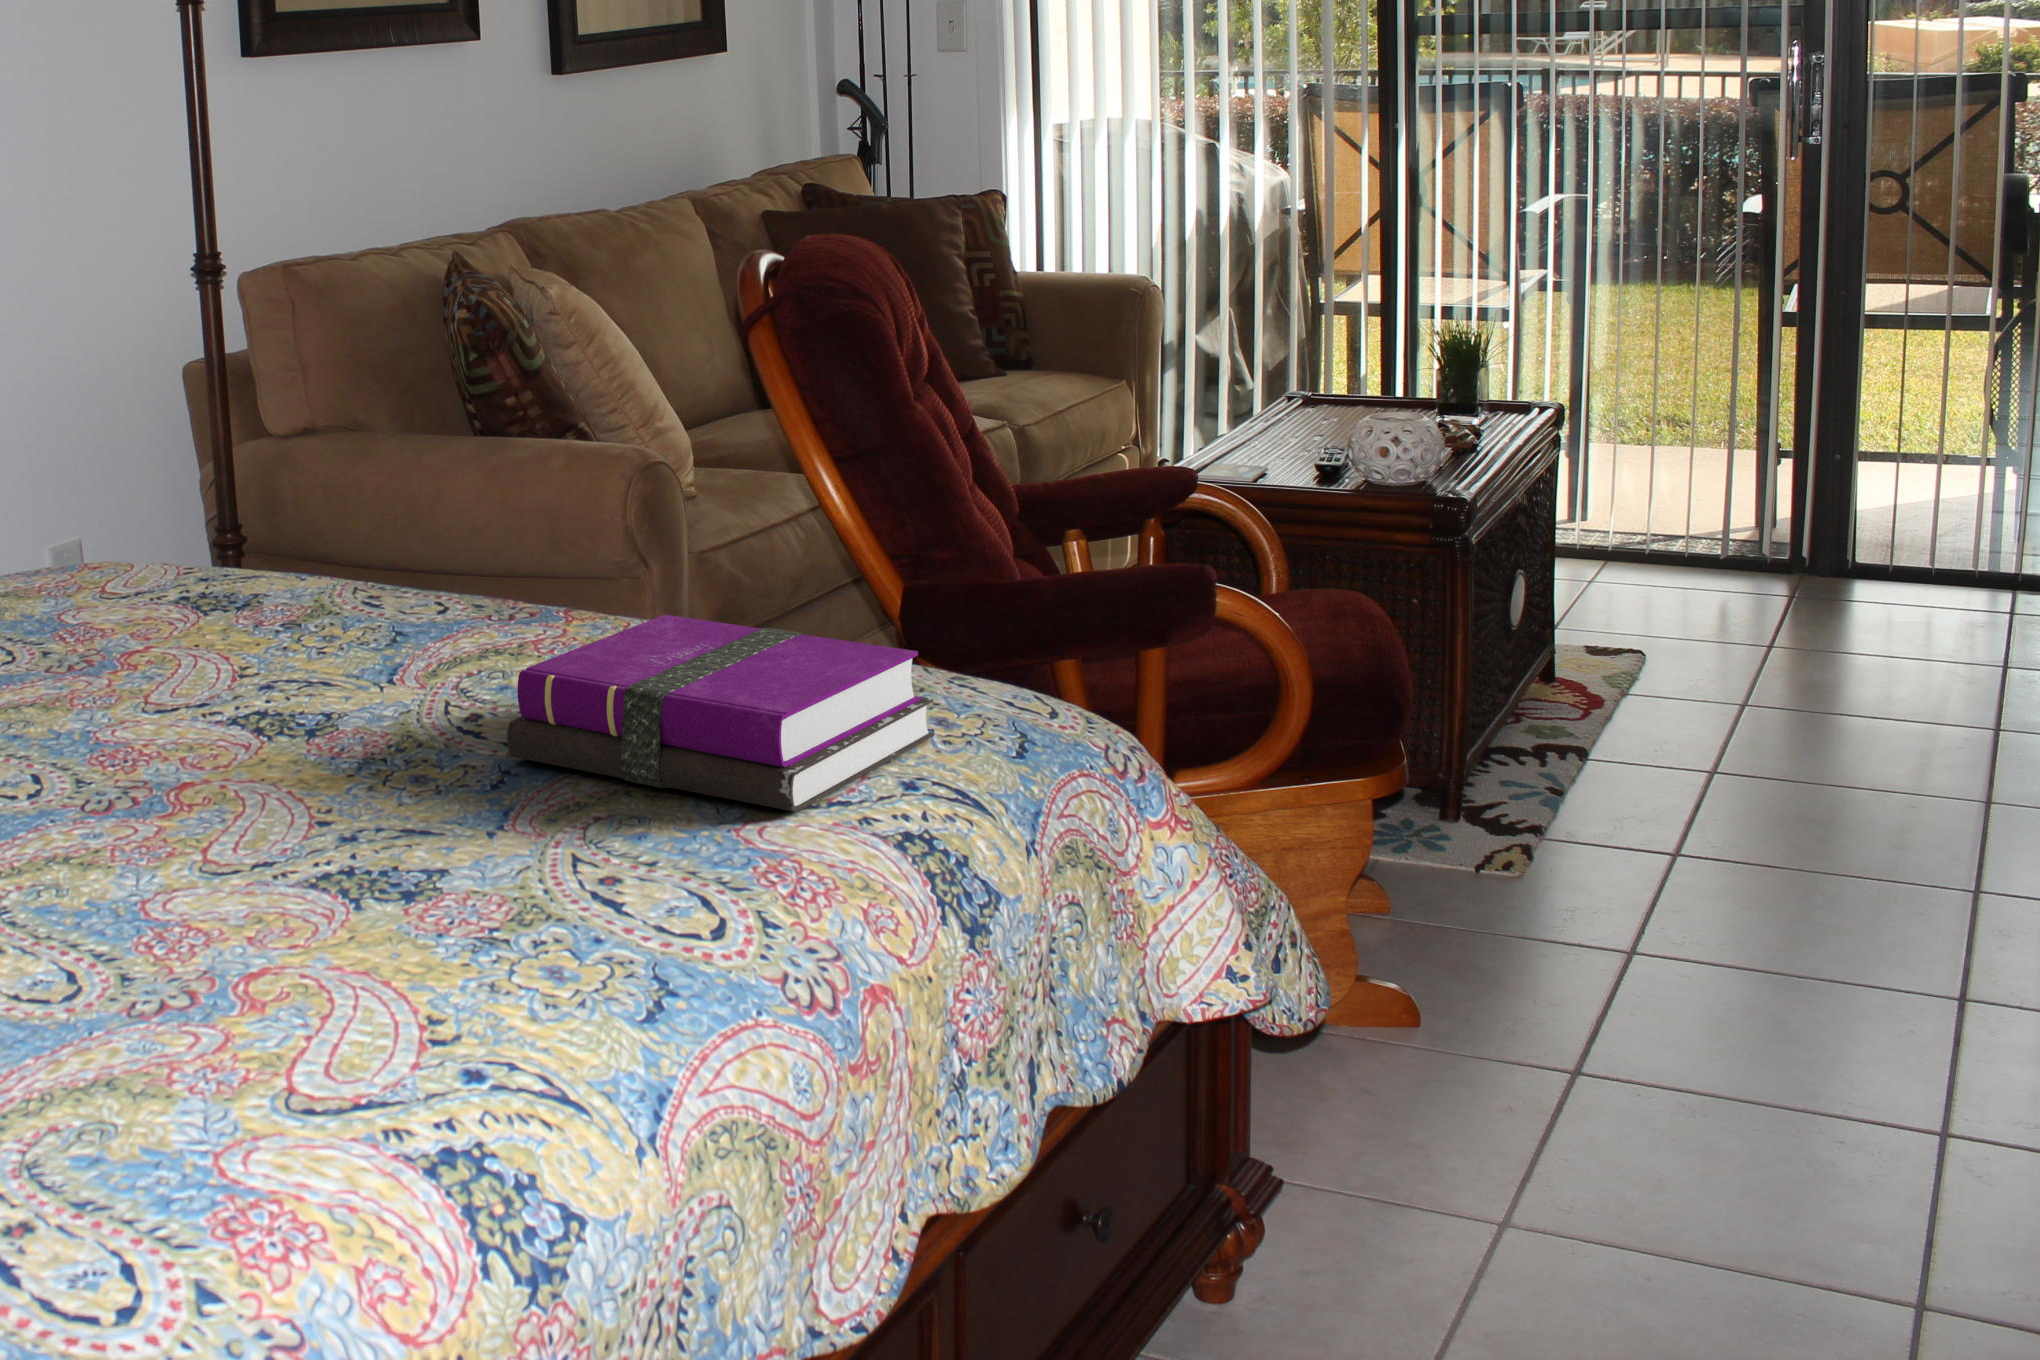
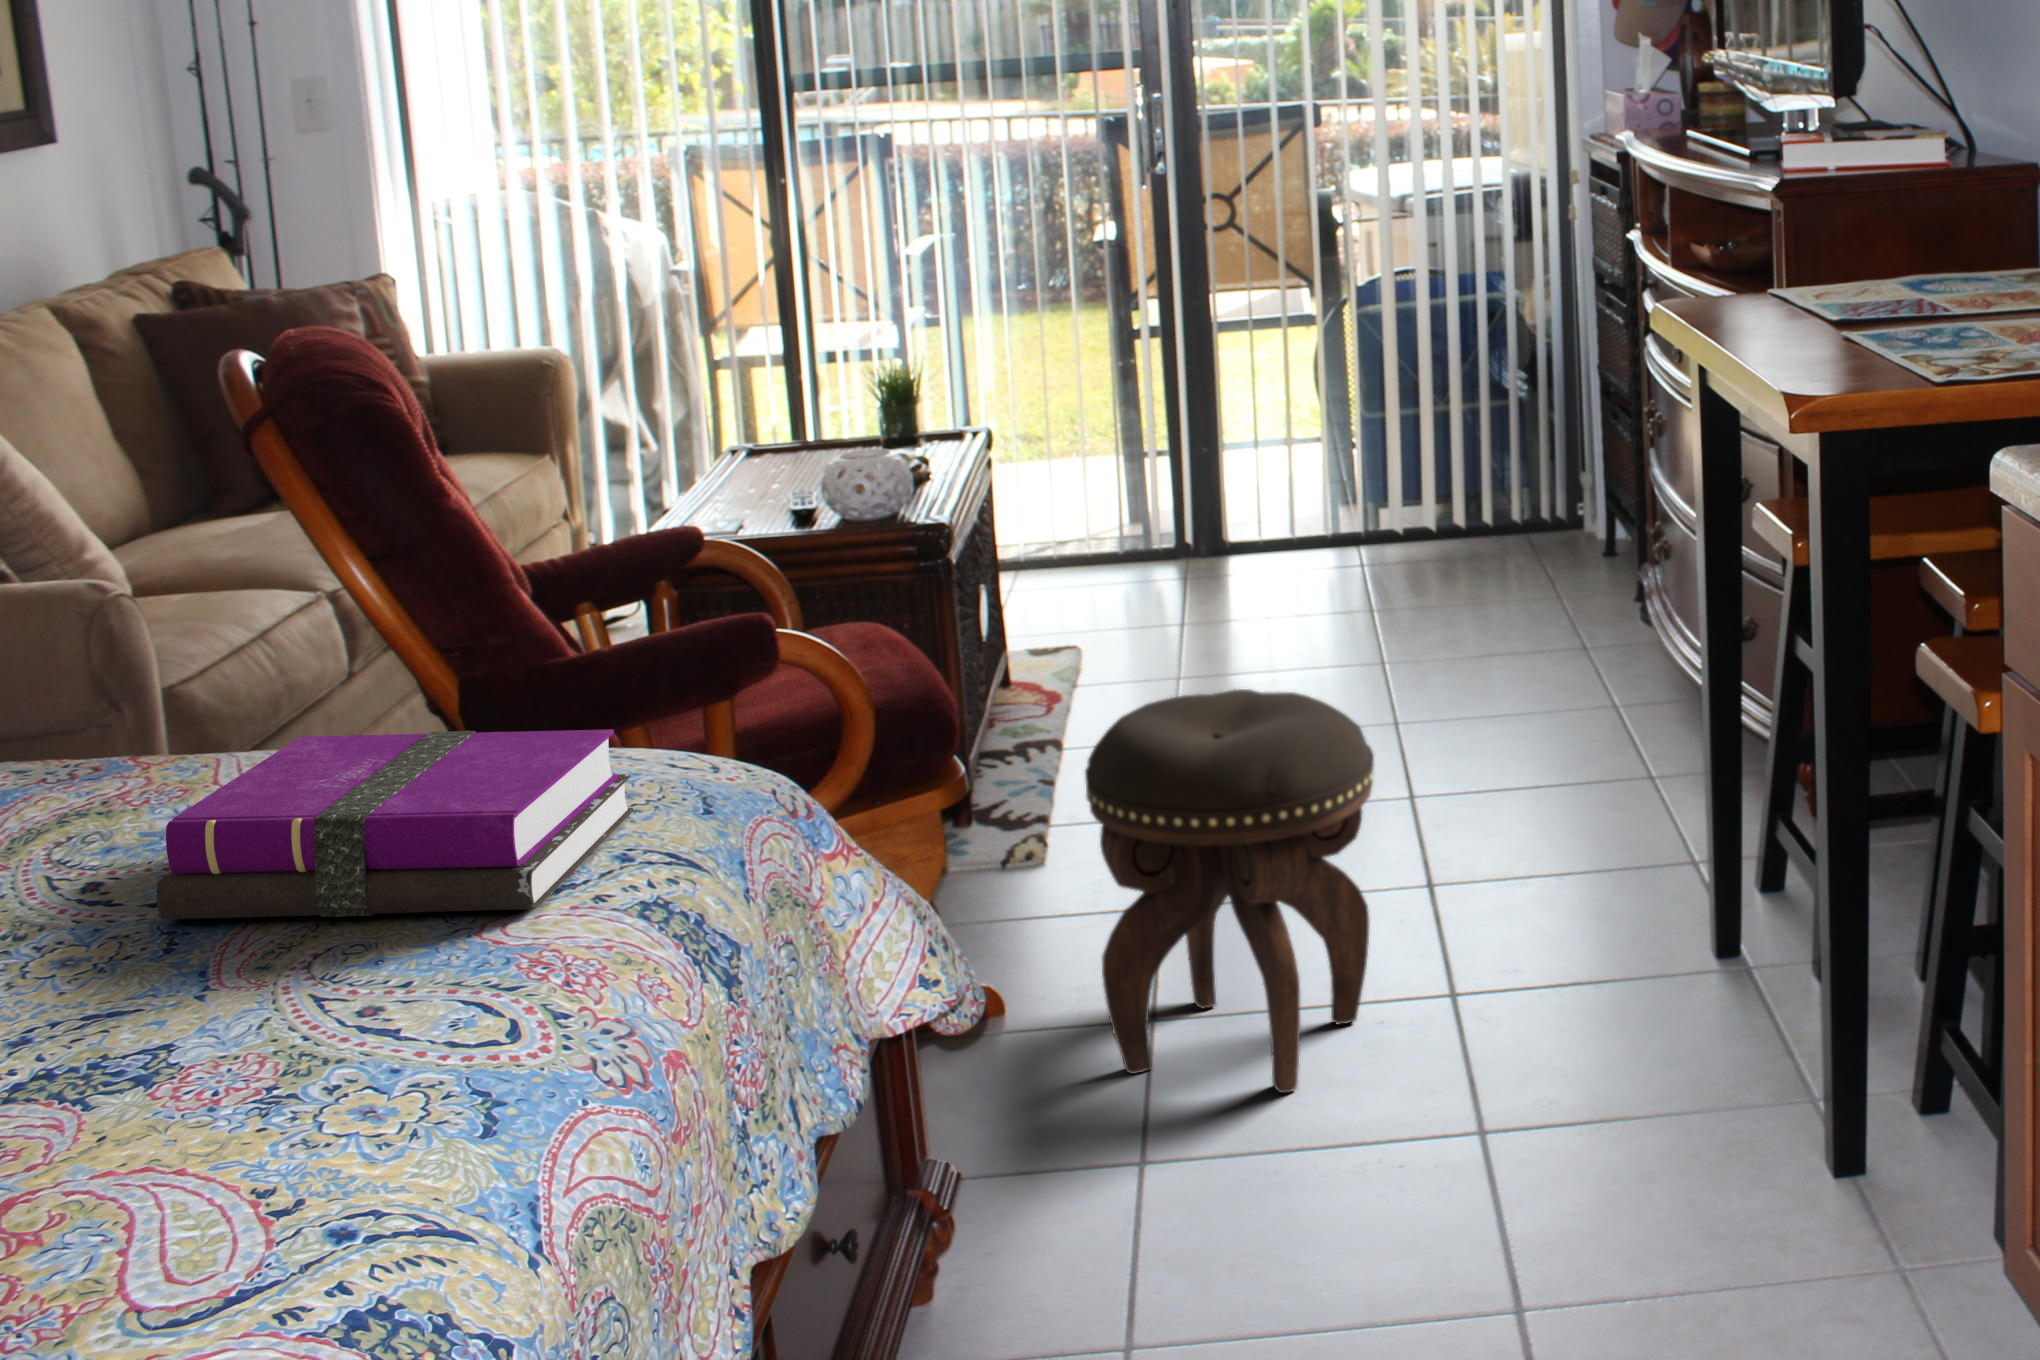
footstool: none [1535,724,1910,1210] -> present [1085,689,1374,1093]

